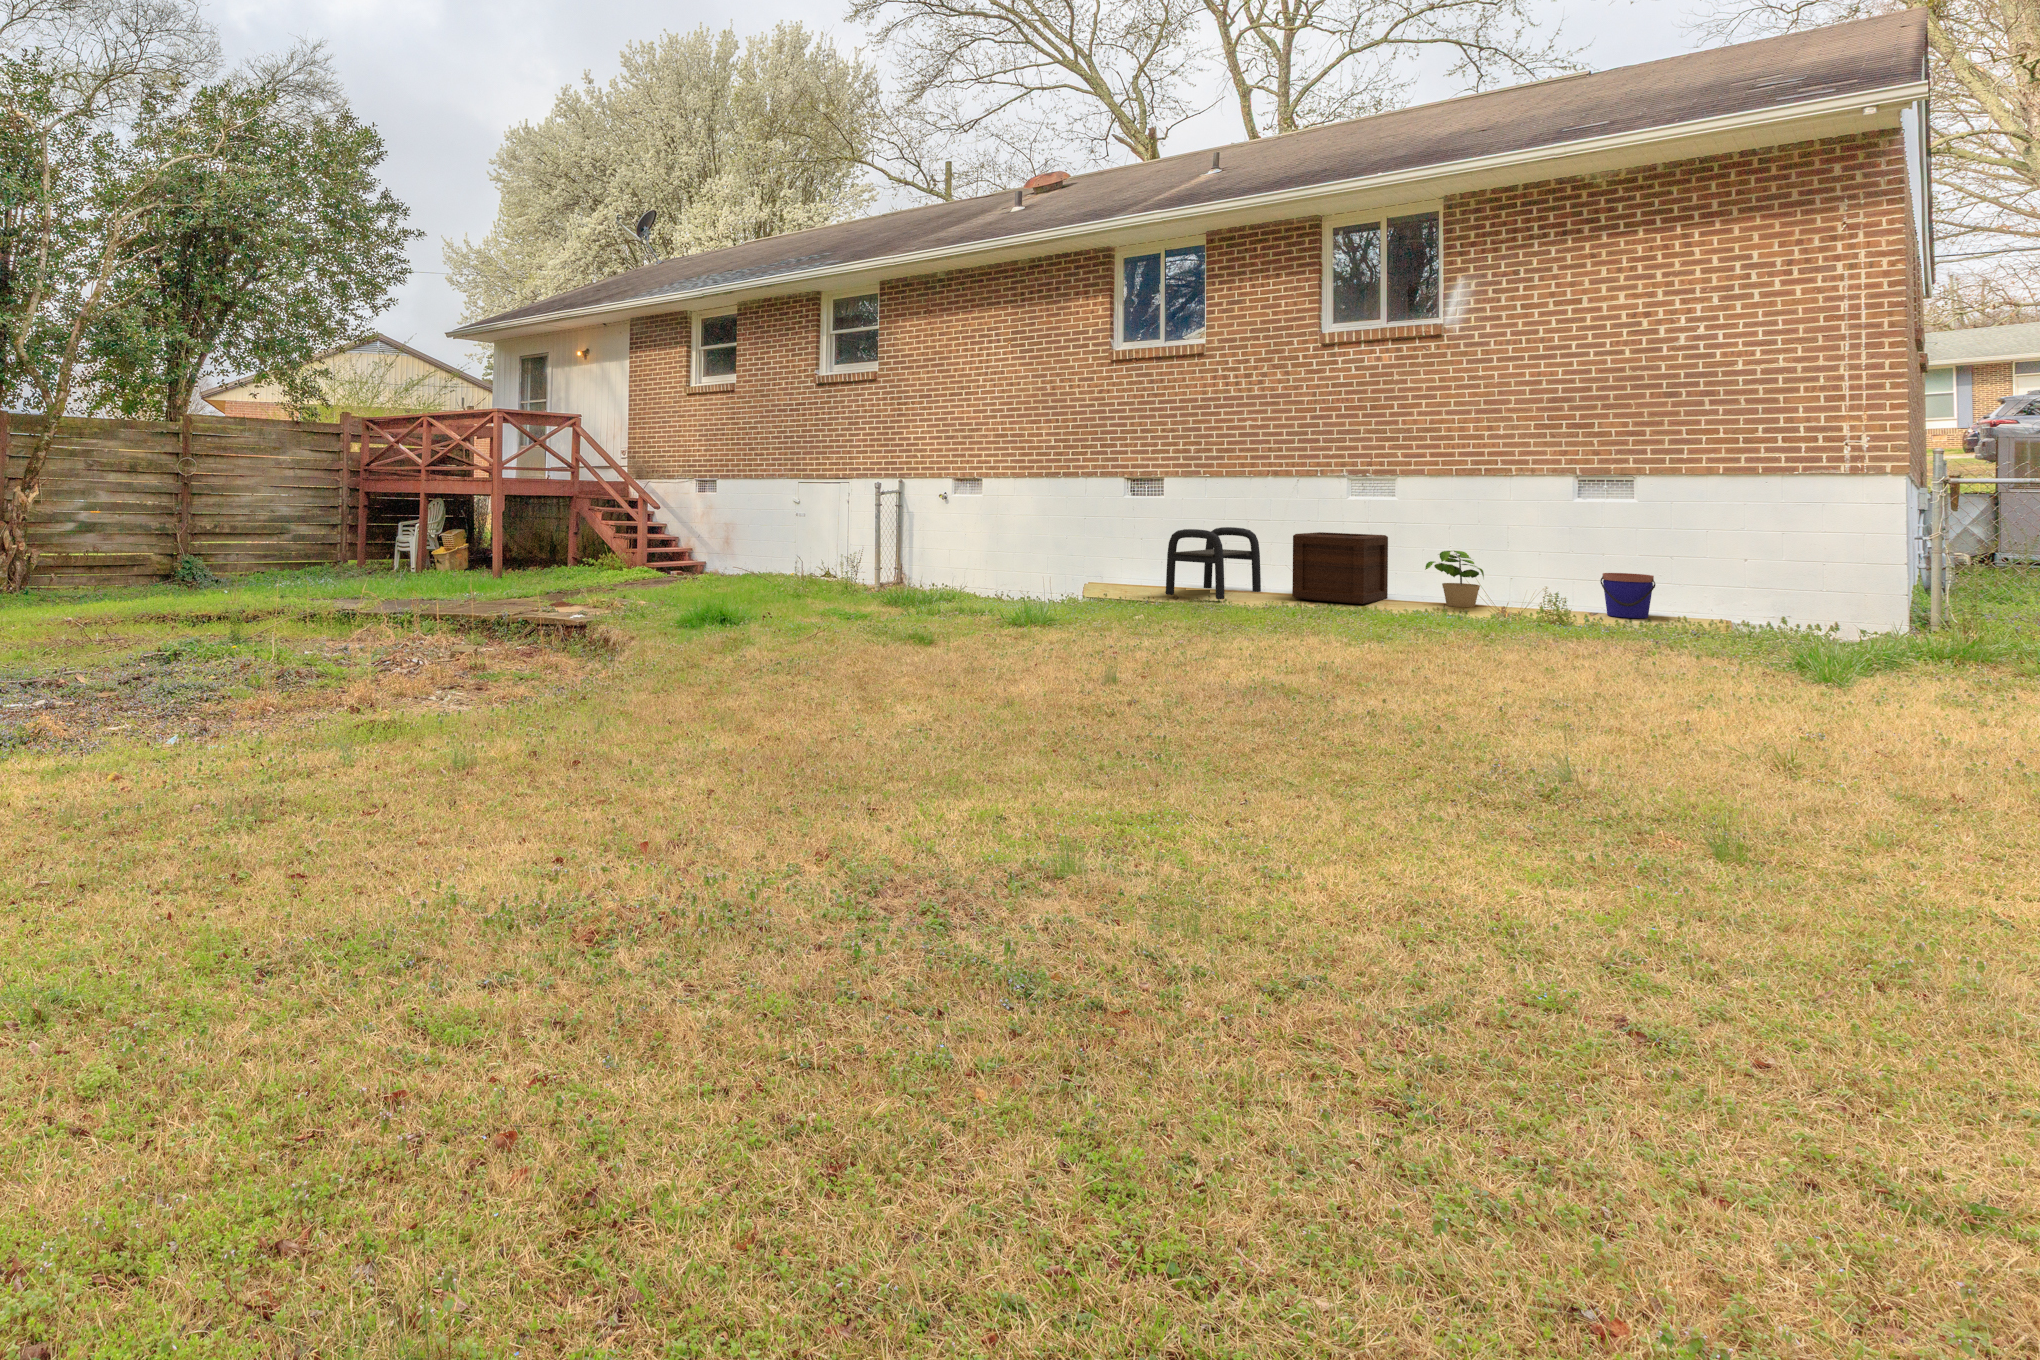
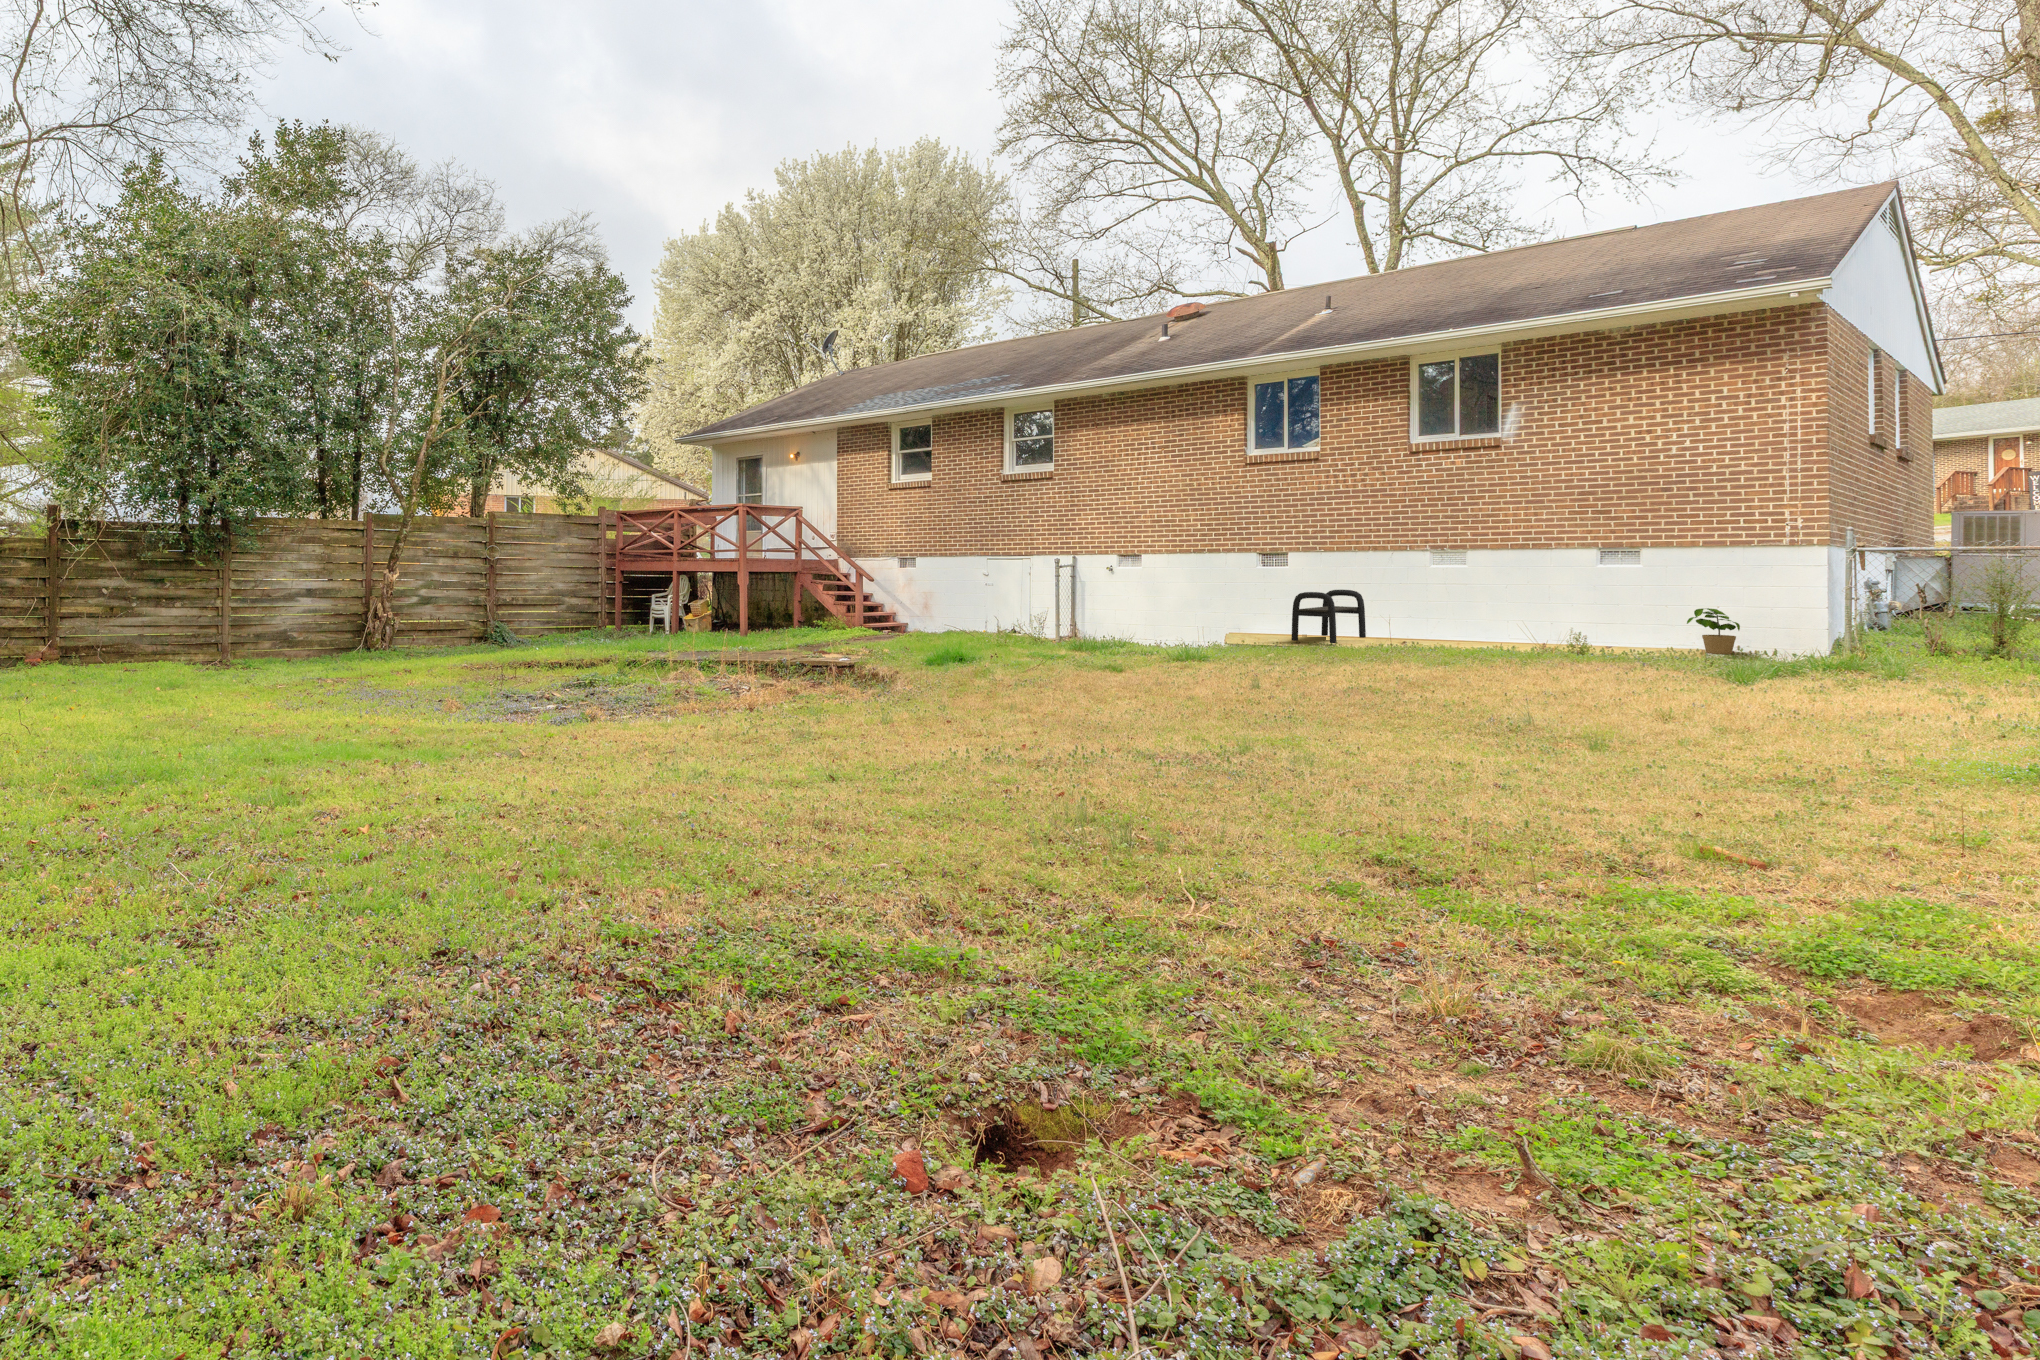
wooden crate: present [1292,532,1388,604] -> none [1388,592,1461,644]
potted plant: present [1425,551,1484,607] -> present [1687,608,1740,654]
bucket: present [1600,573,1656,618] -> none [1614,618,1653,650]

